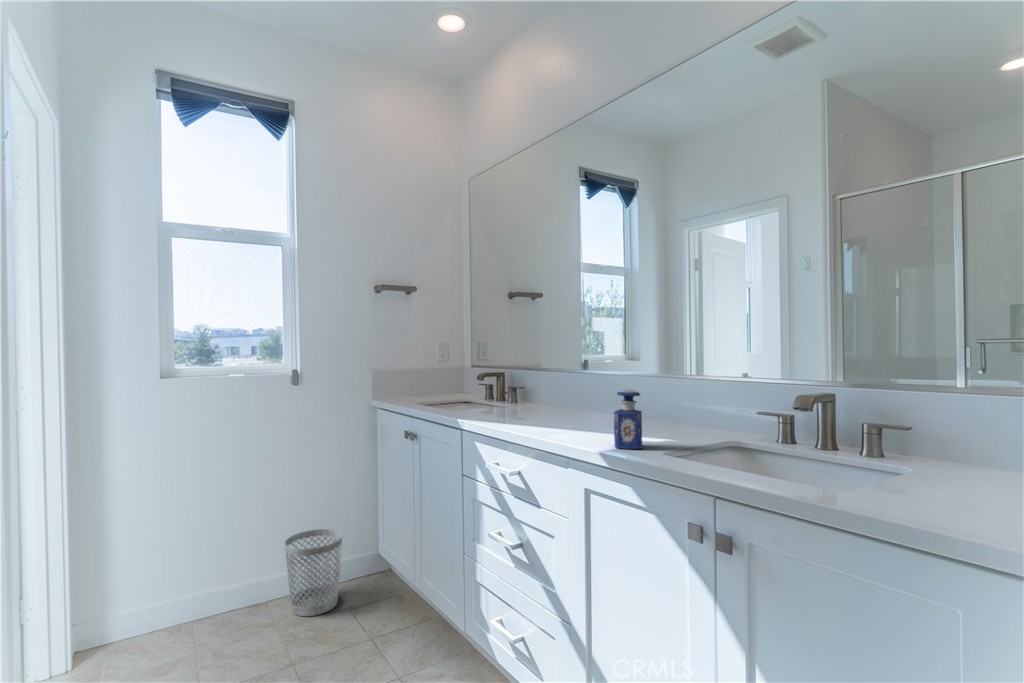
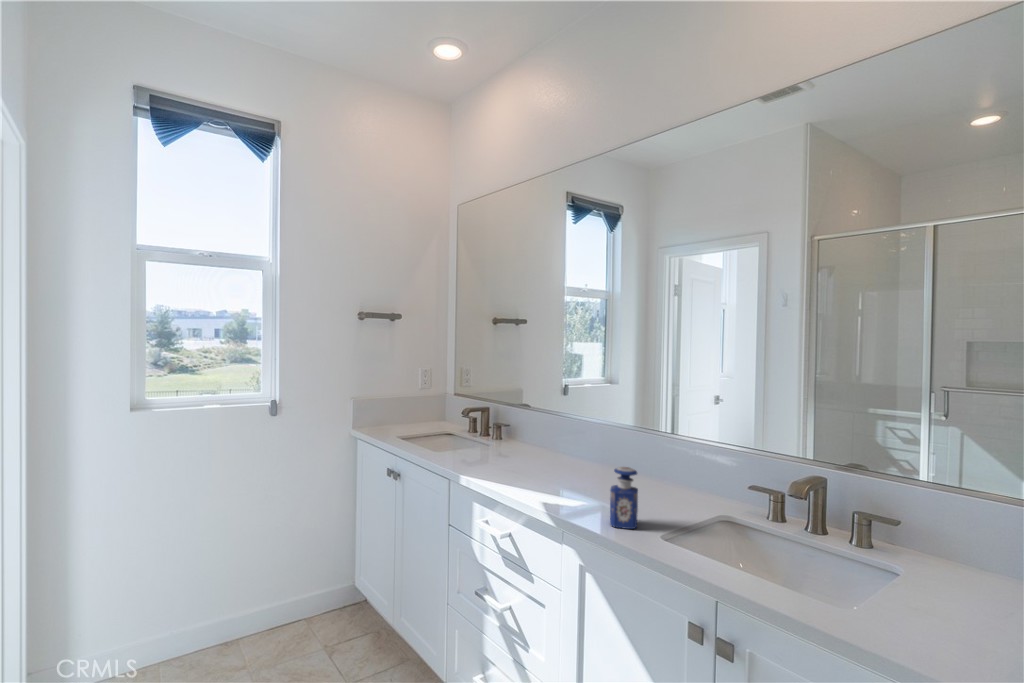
wastebasket: present [285,529,342,616] -> none [259,563,319,657]

